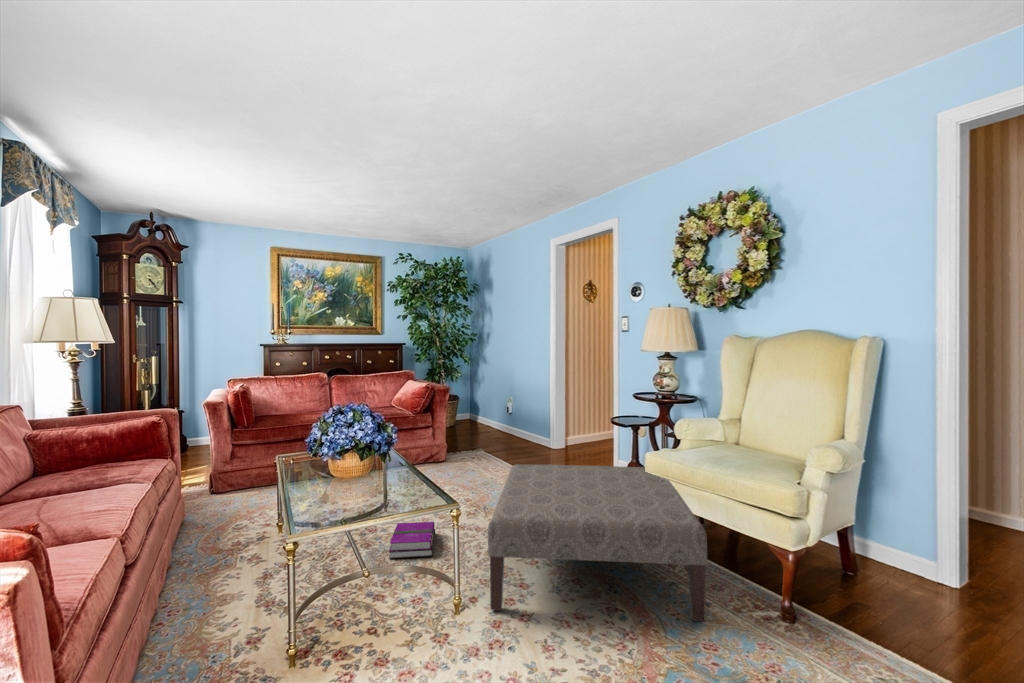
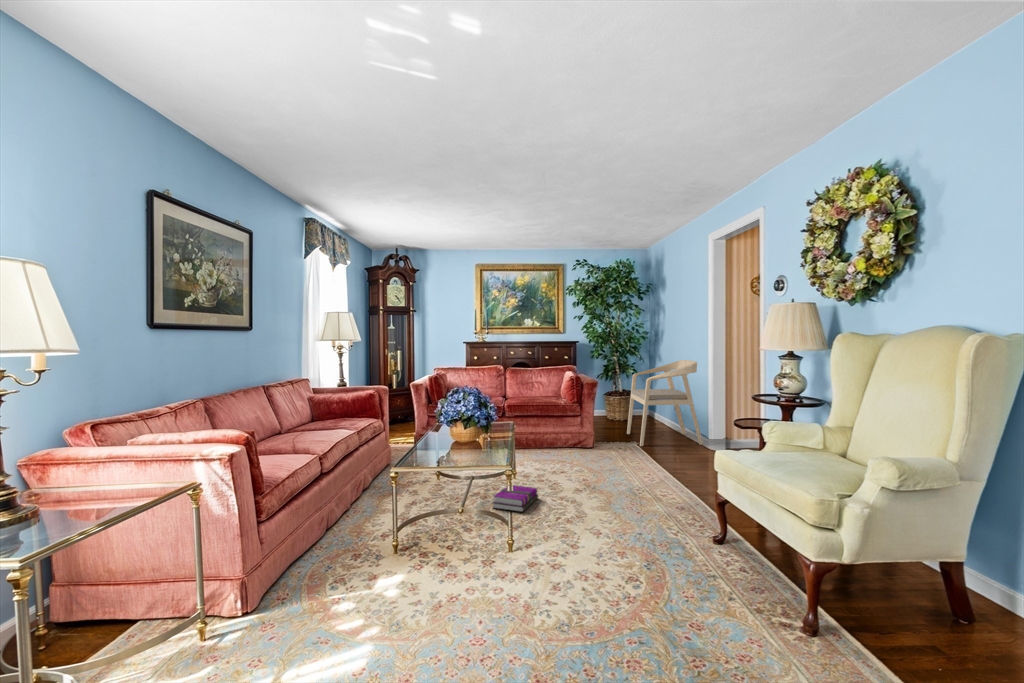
armchair: none [465,362,545,454] -> present [627,360,703,446]
ottoman: present [488,464,707,622] -> none [534,449,749,607]

